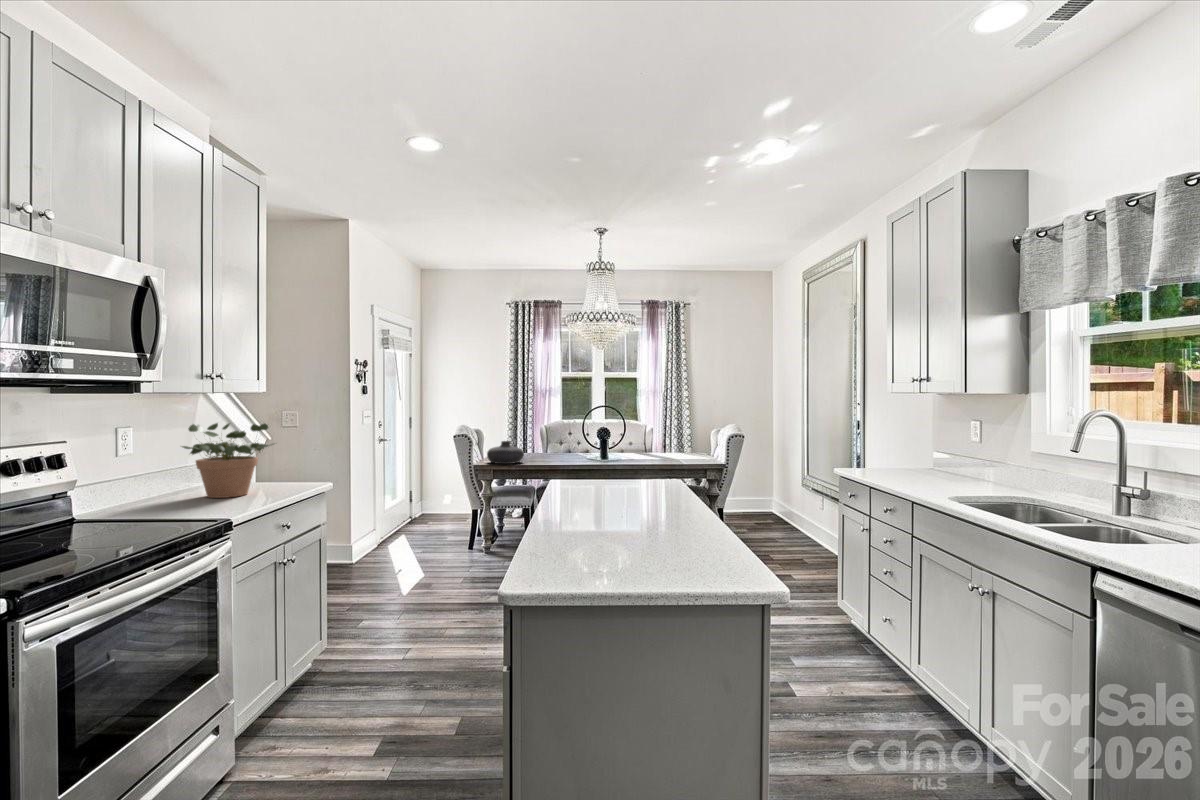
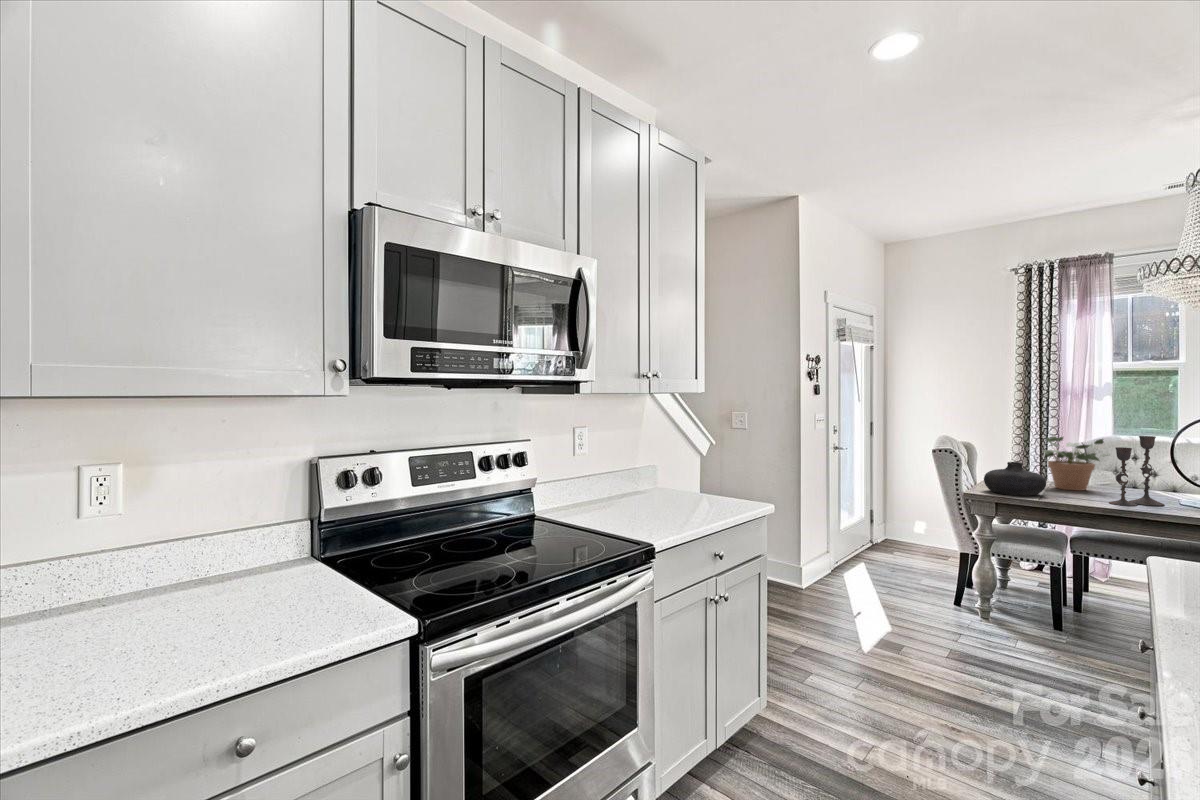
candlestick: none [557,419,585,464] -> present [1109,436,1164,506]
potted plant: present [182,423,273,498] -> present [1044,437,1107,491]

